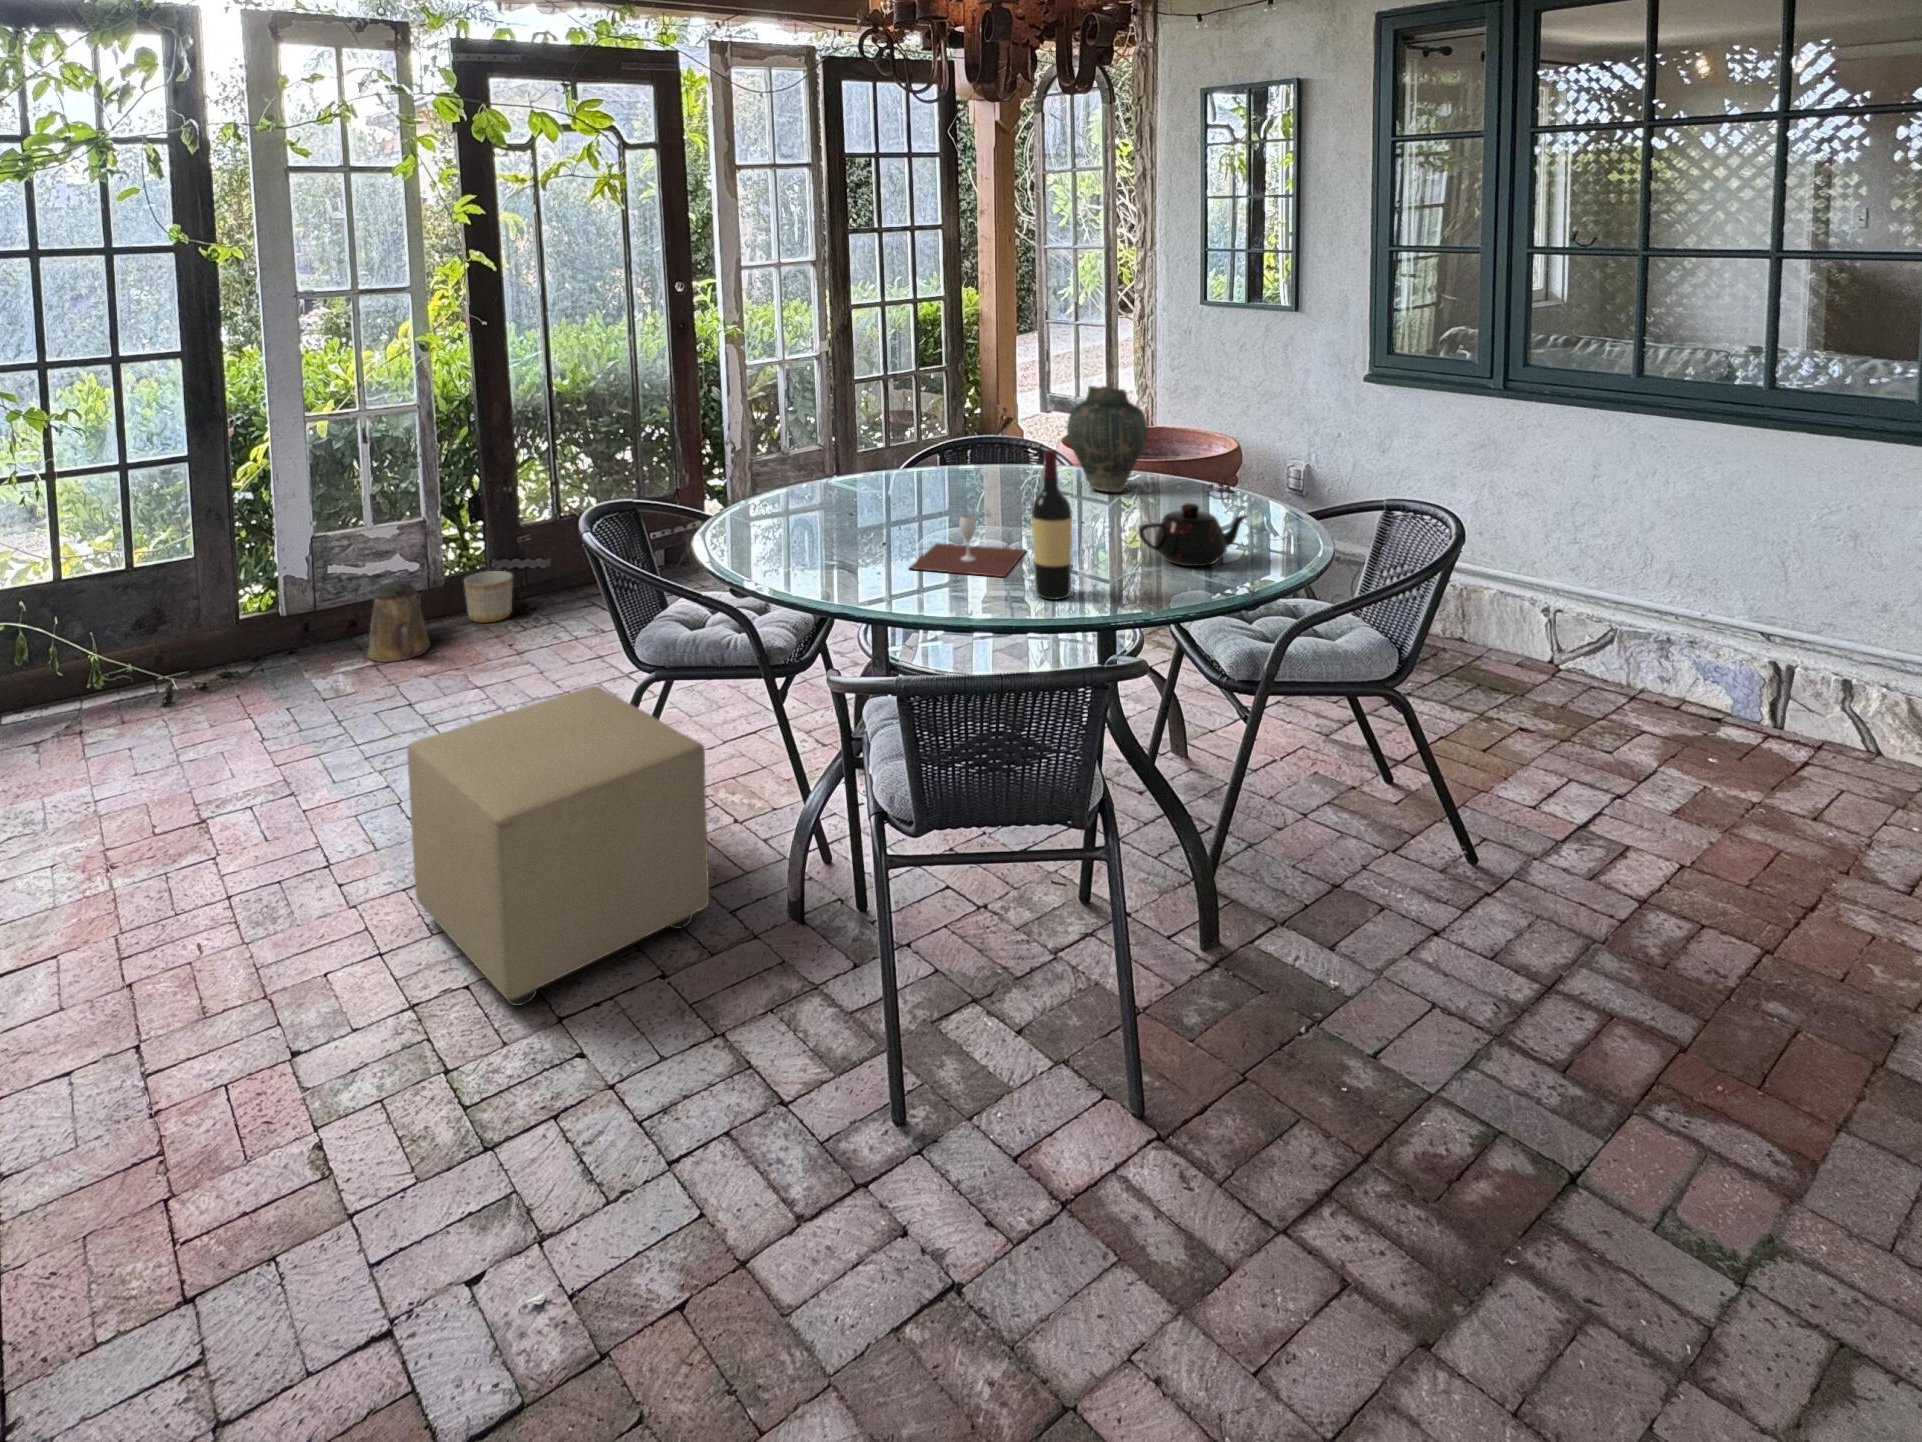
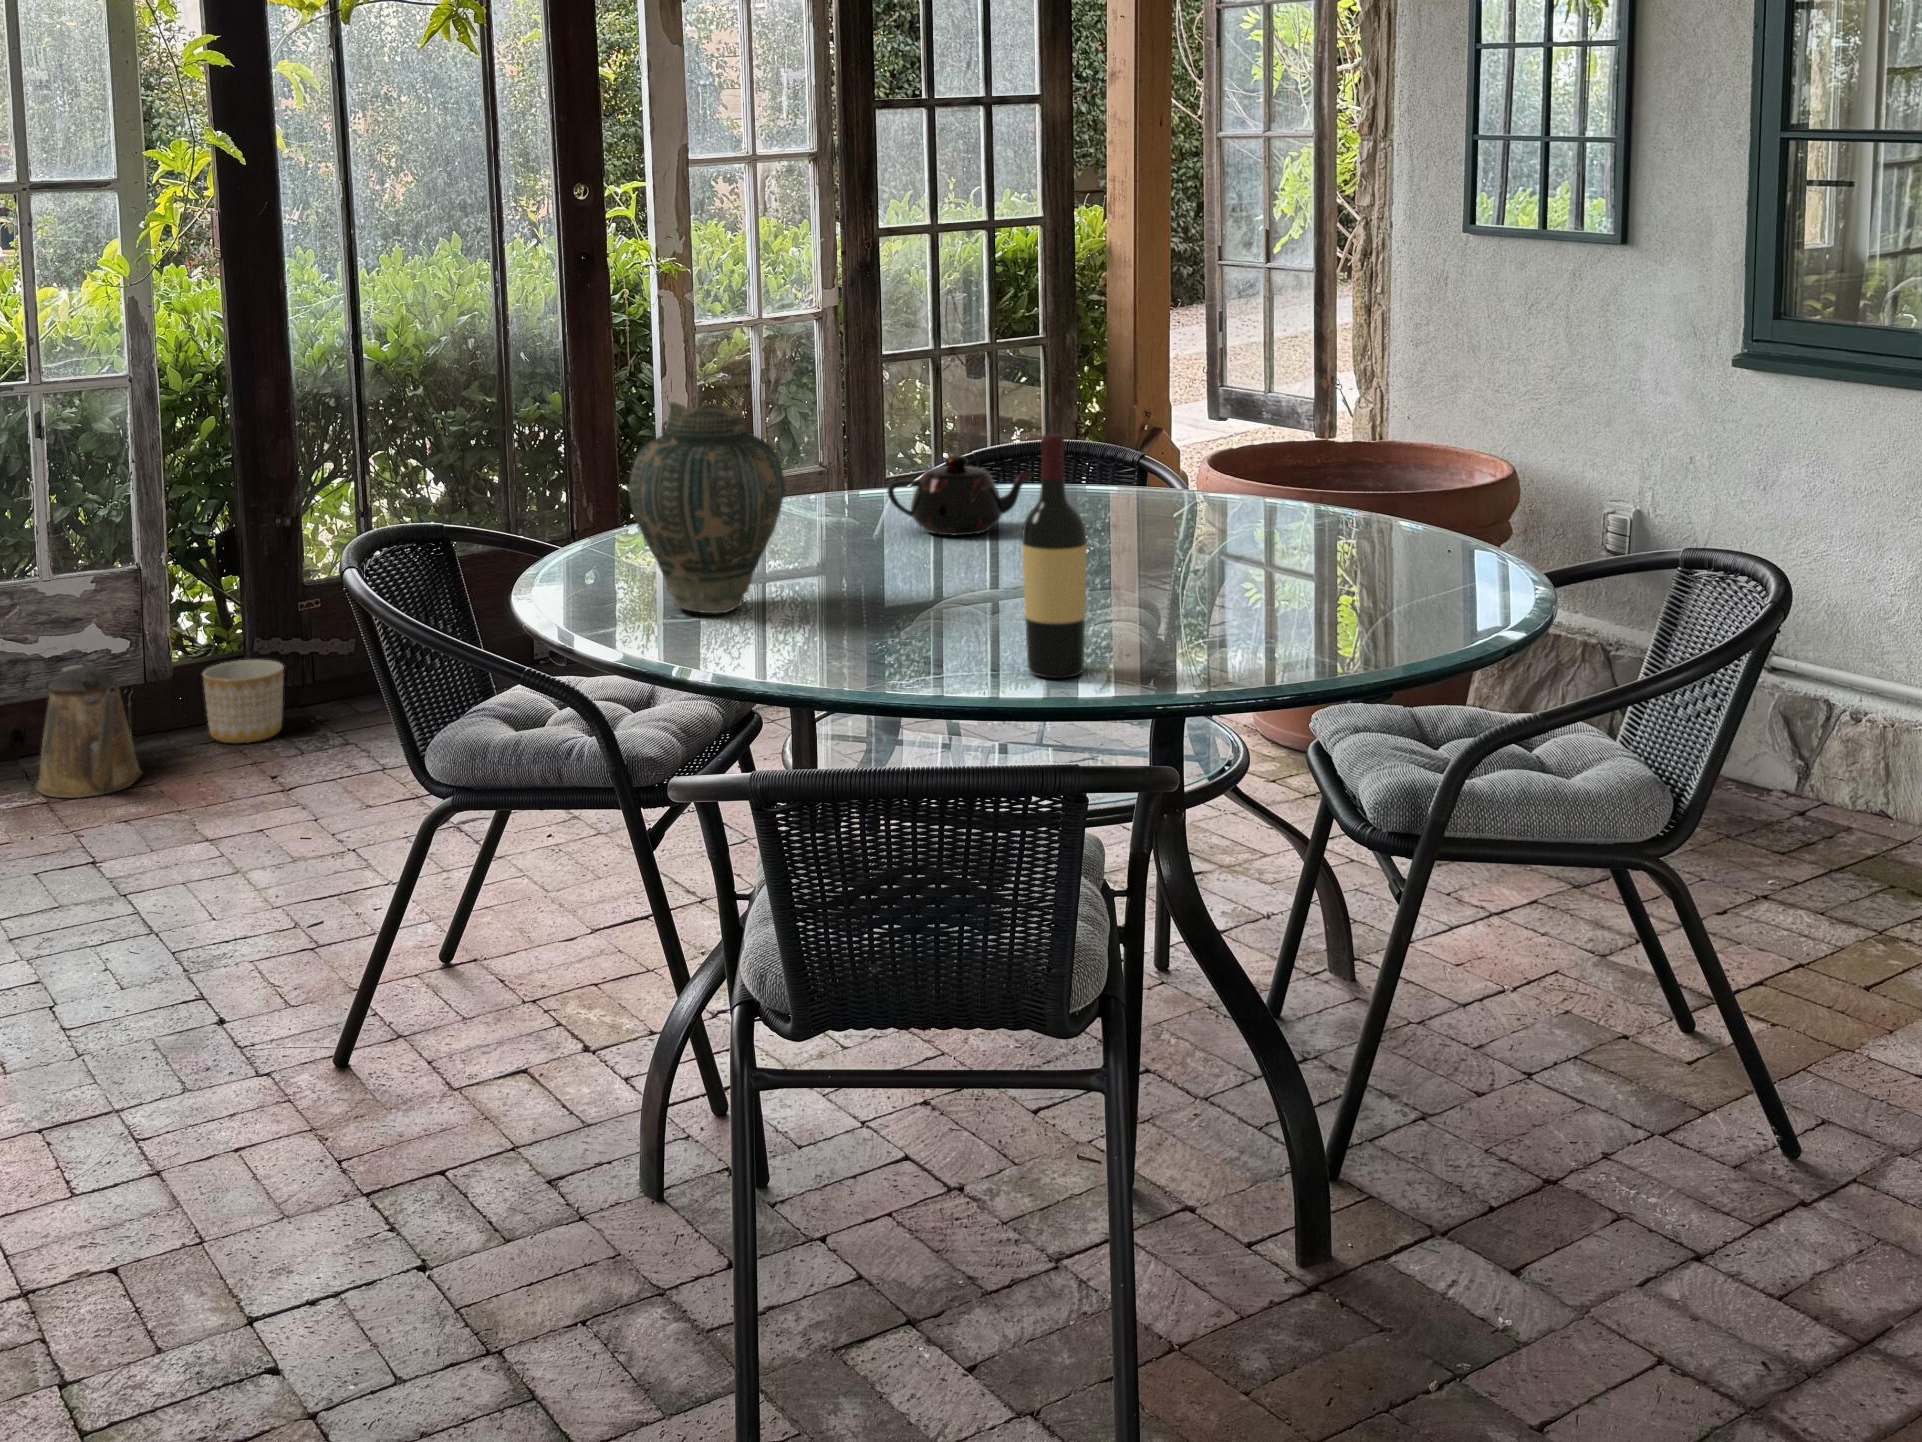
vase: present [1067,386,1147,492] -> present [629,402,785,613]
teapot: present [1139,503,1247,566] -> present [887,455,1032,535]
wine glass: present [910,515,1025,577] -> none [839,547,1046,646]
ottoman: present [407,686,709,1006] -> none [37,818,511,1298]

